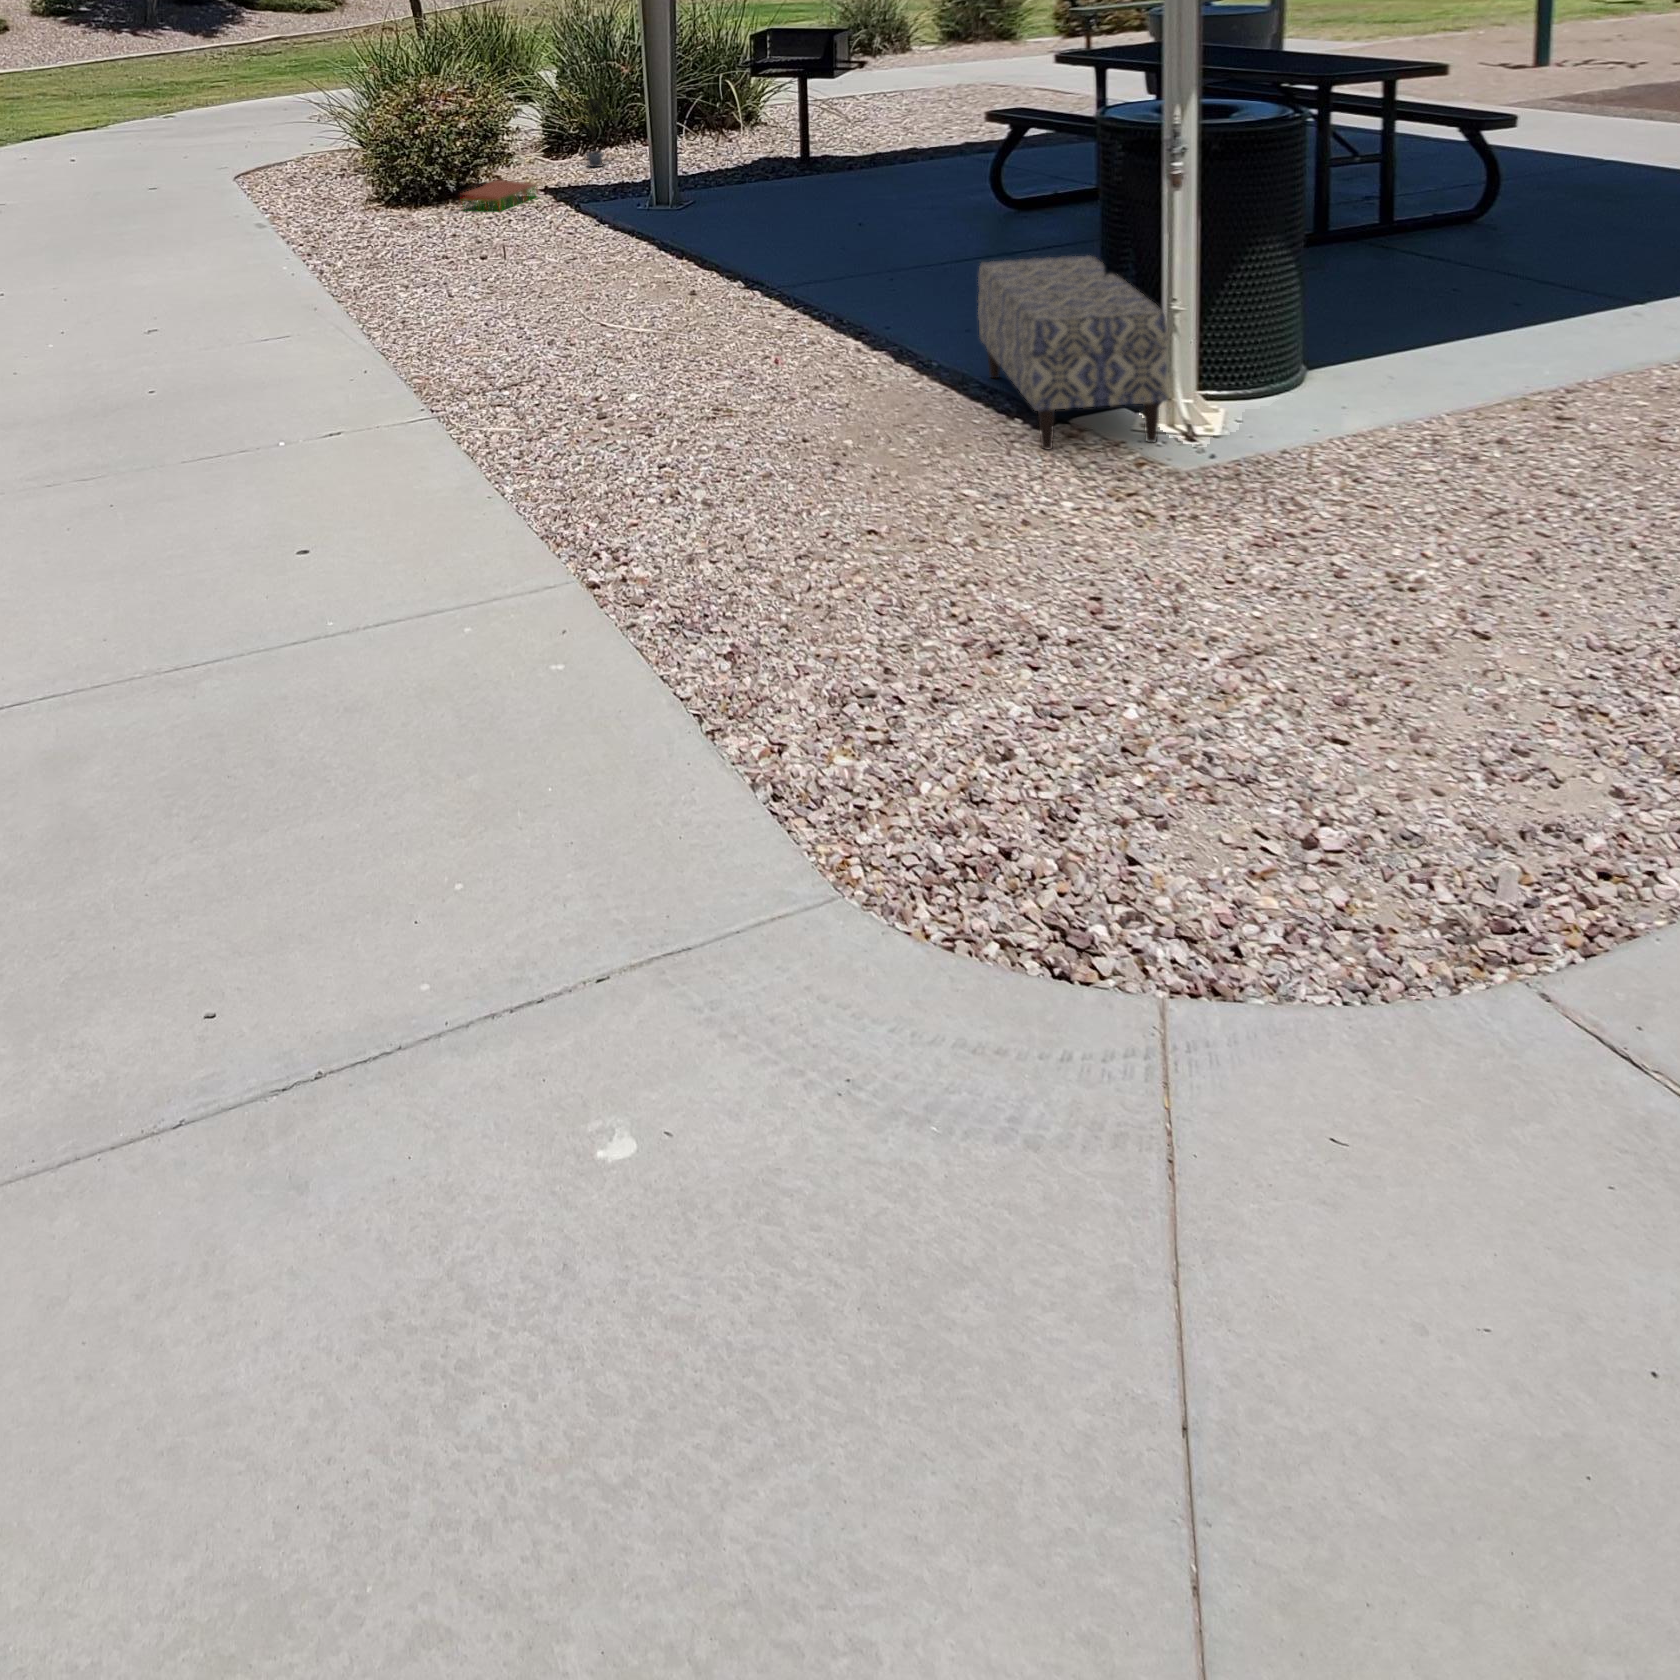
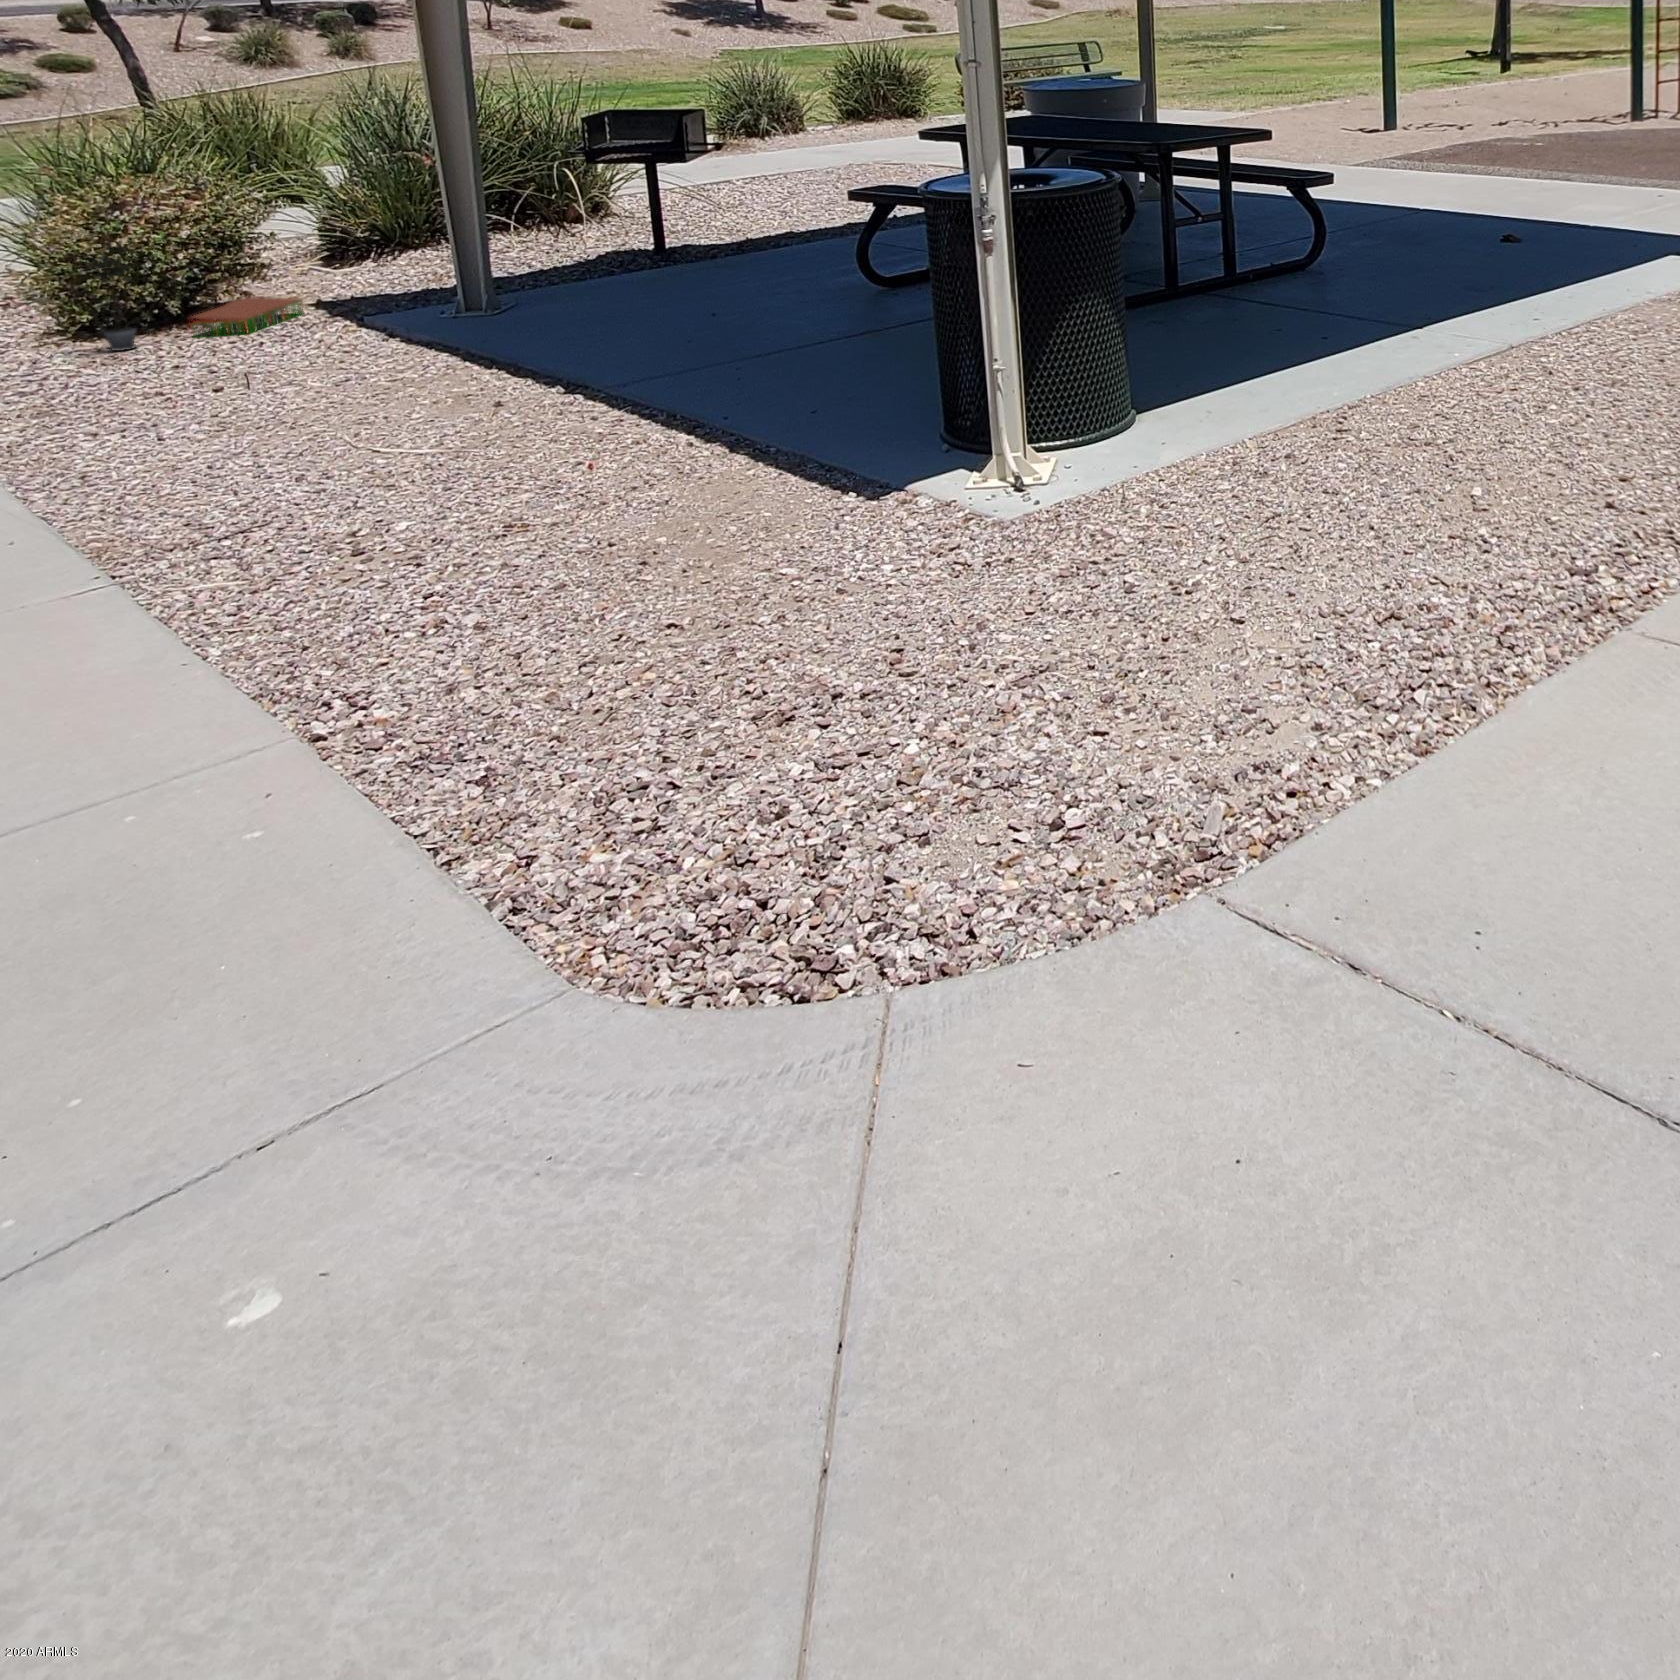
potted plant: present [581,93,606,167] -> present [82,243,136,351]
bench: present [978,255,1168,449] -> none [807,326,992,519]

